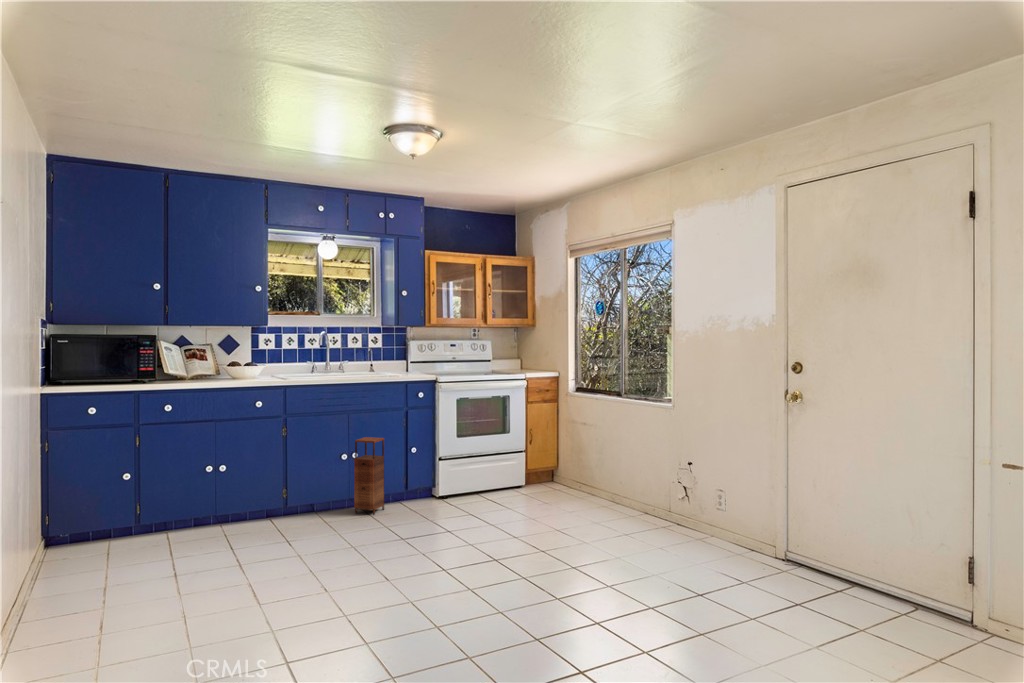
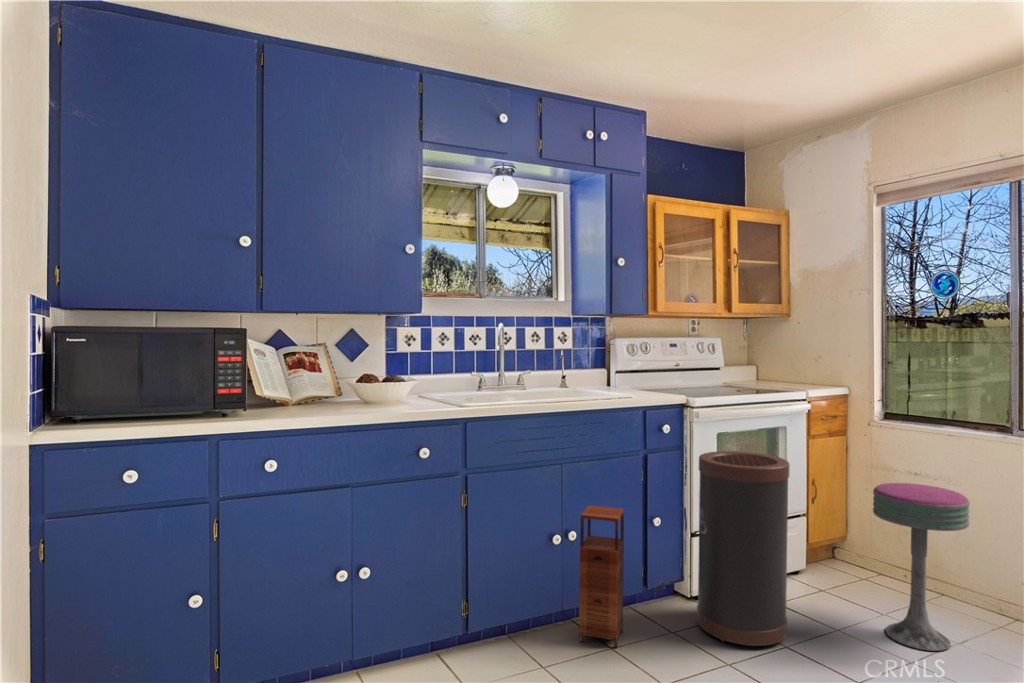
trash can: none [430,406,479,512] -> present [697,451,790,646]
bar stool: none [528,423,574,512] -> present [873,483,970,651]

